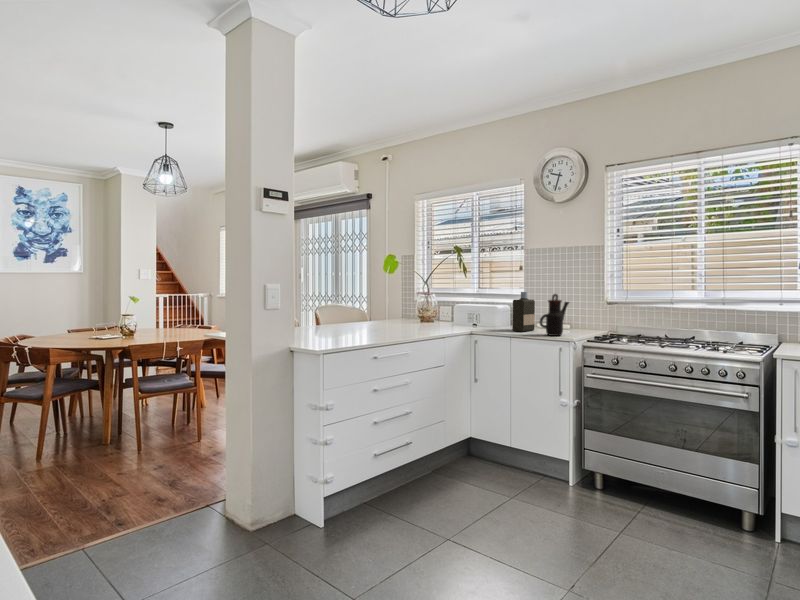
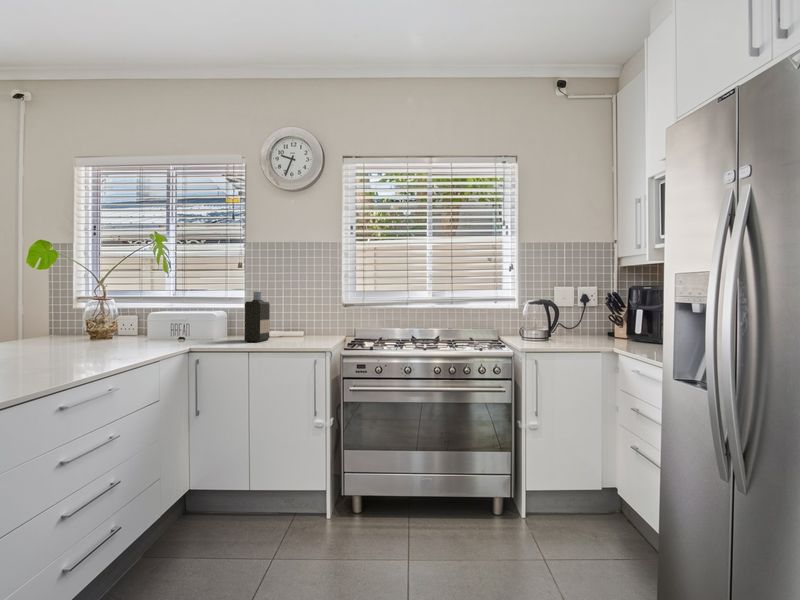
teapot: present [540,294,569,336] -> none [285,293,316,344]

